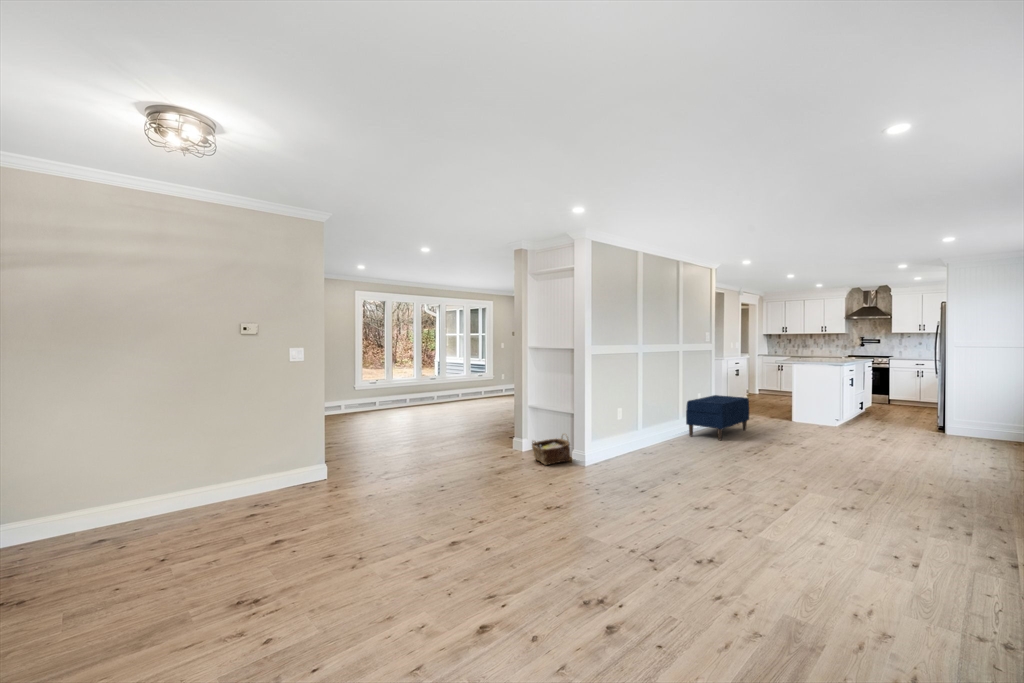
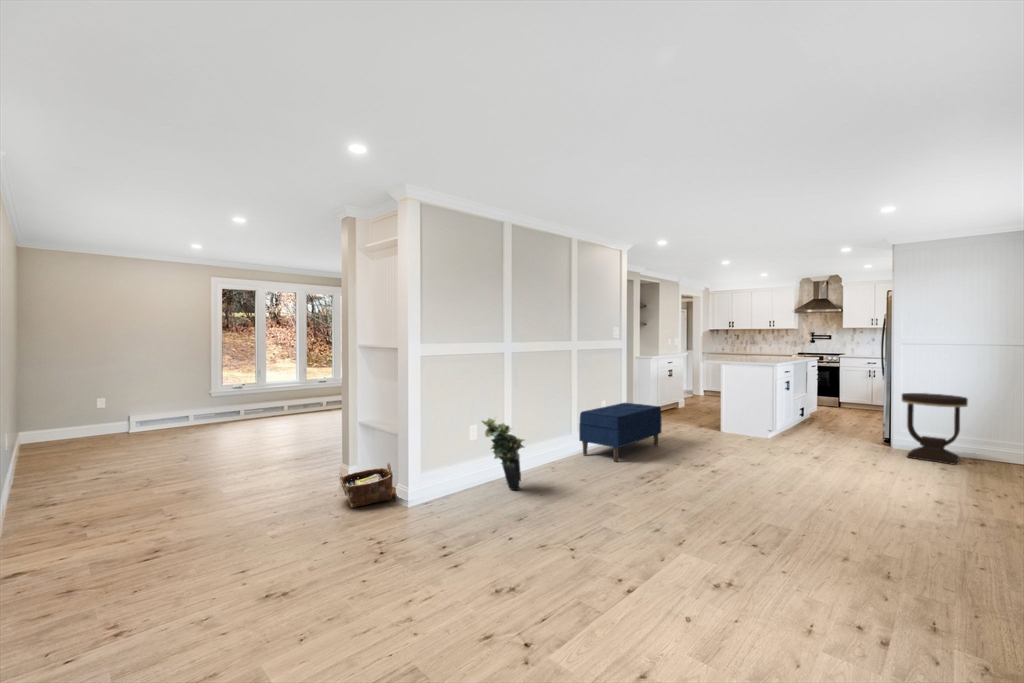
side table: none [955,387,1011,444] -> present [901,393,968,464]
potted plant: none [630,401,665,457] -> present [482,418,524,490]

